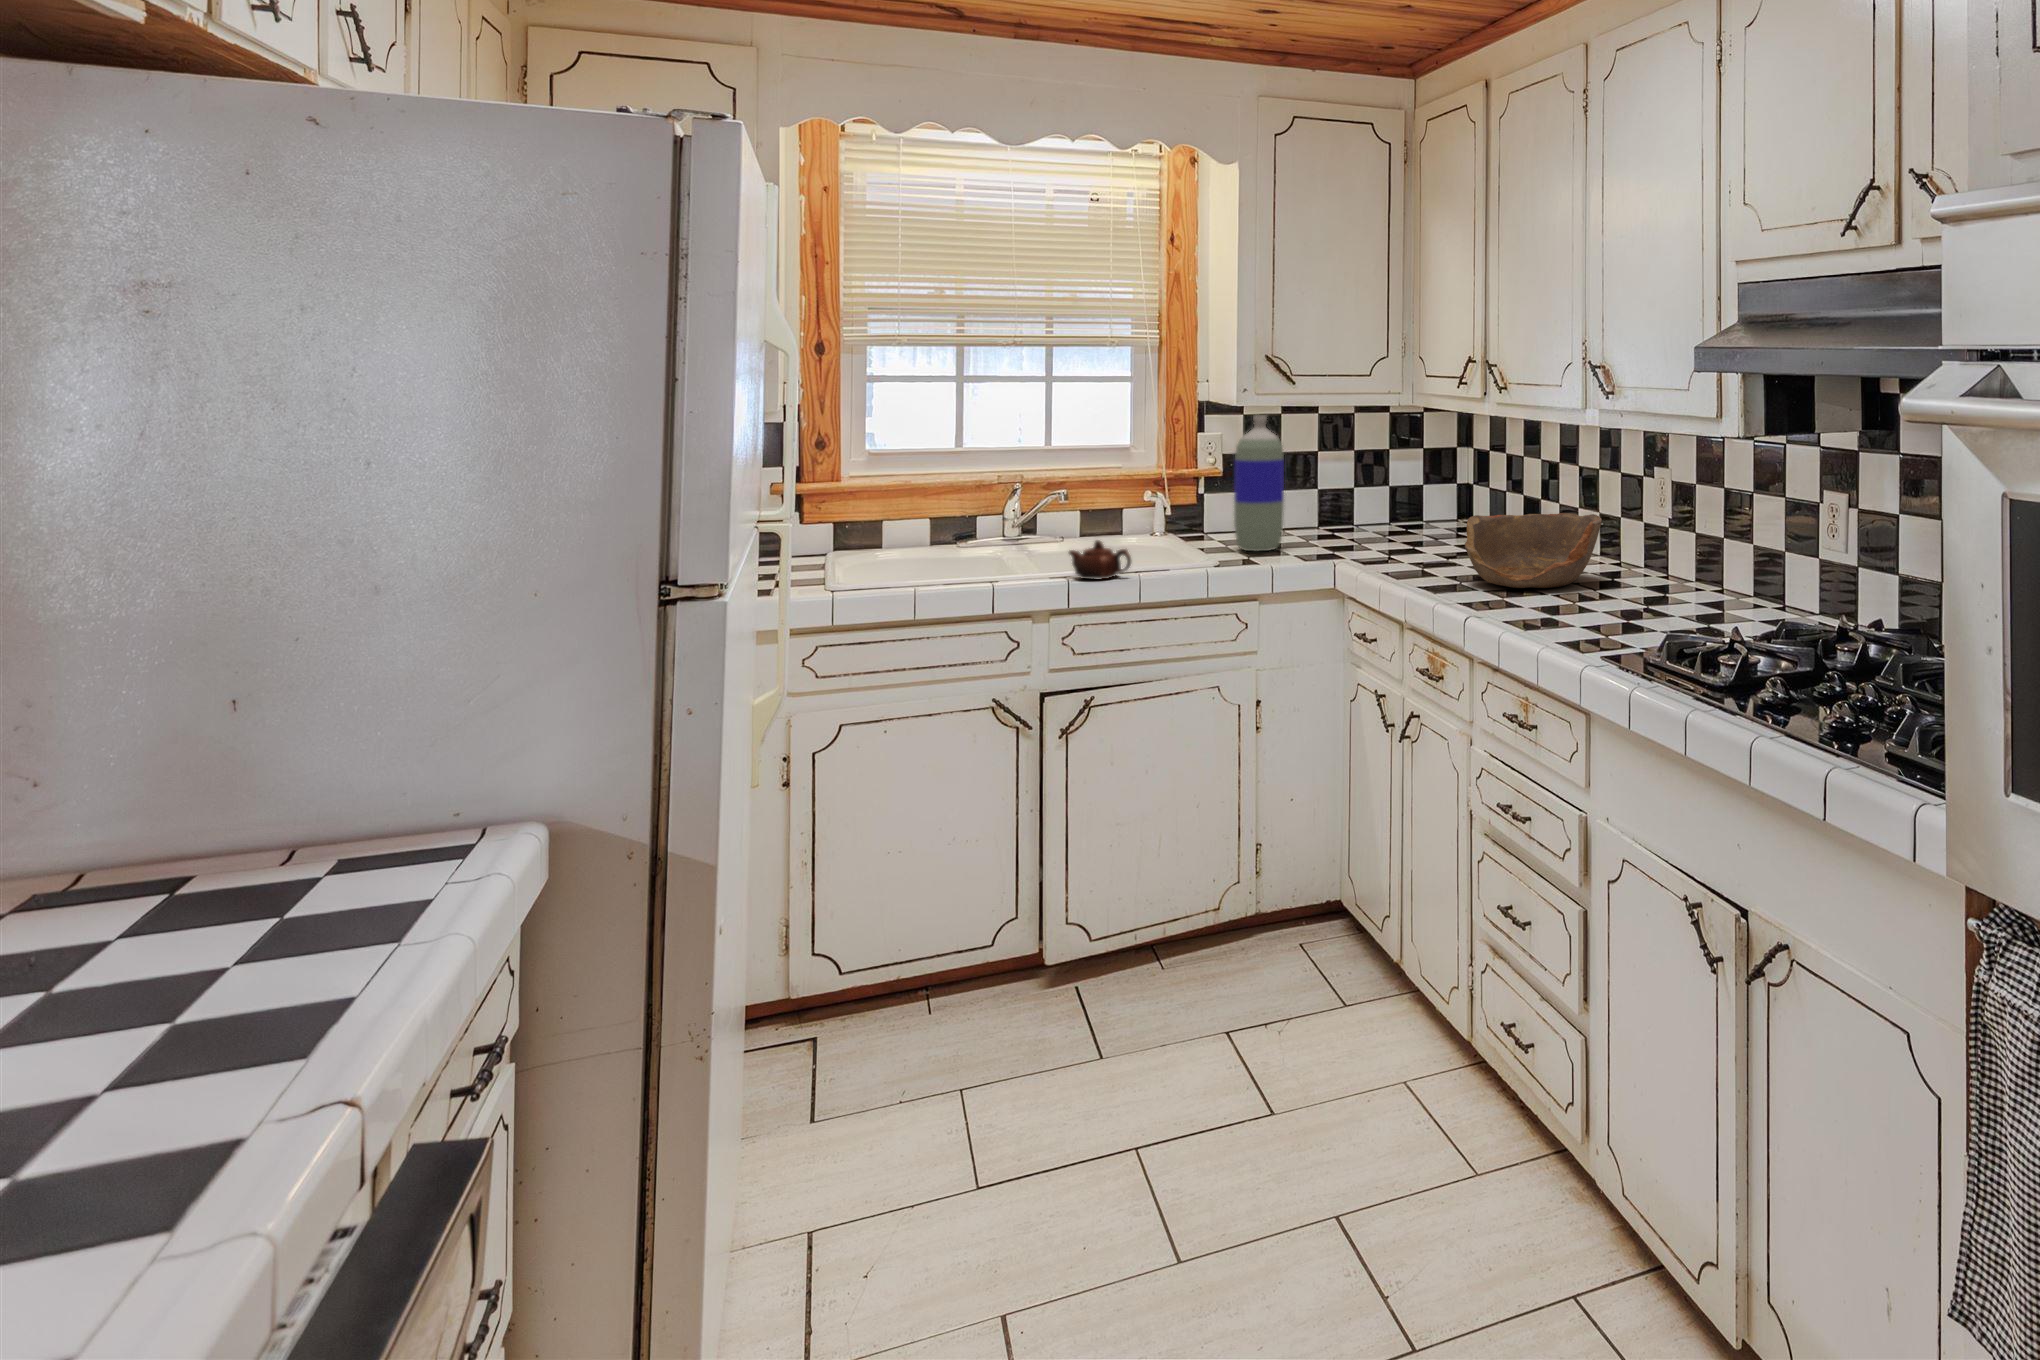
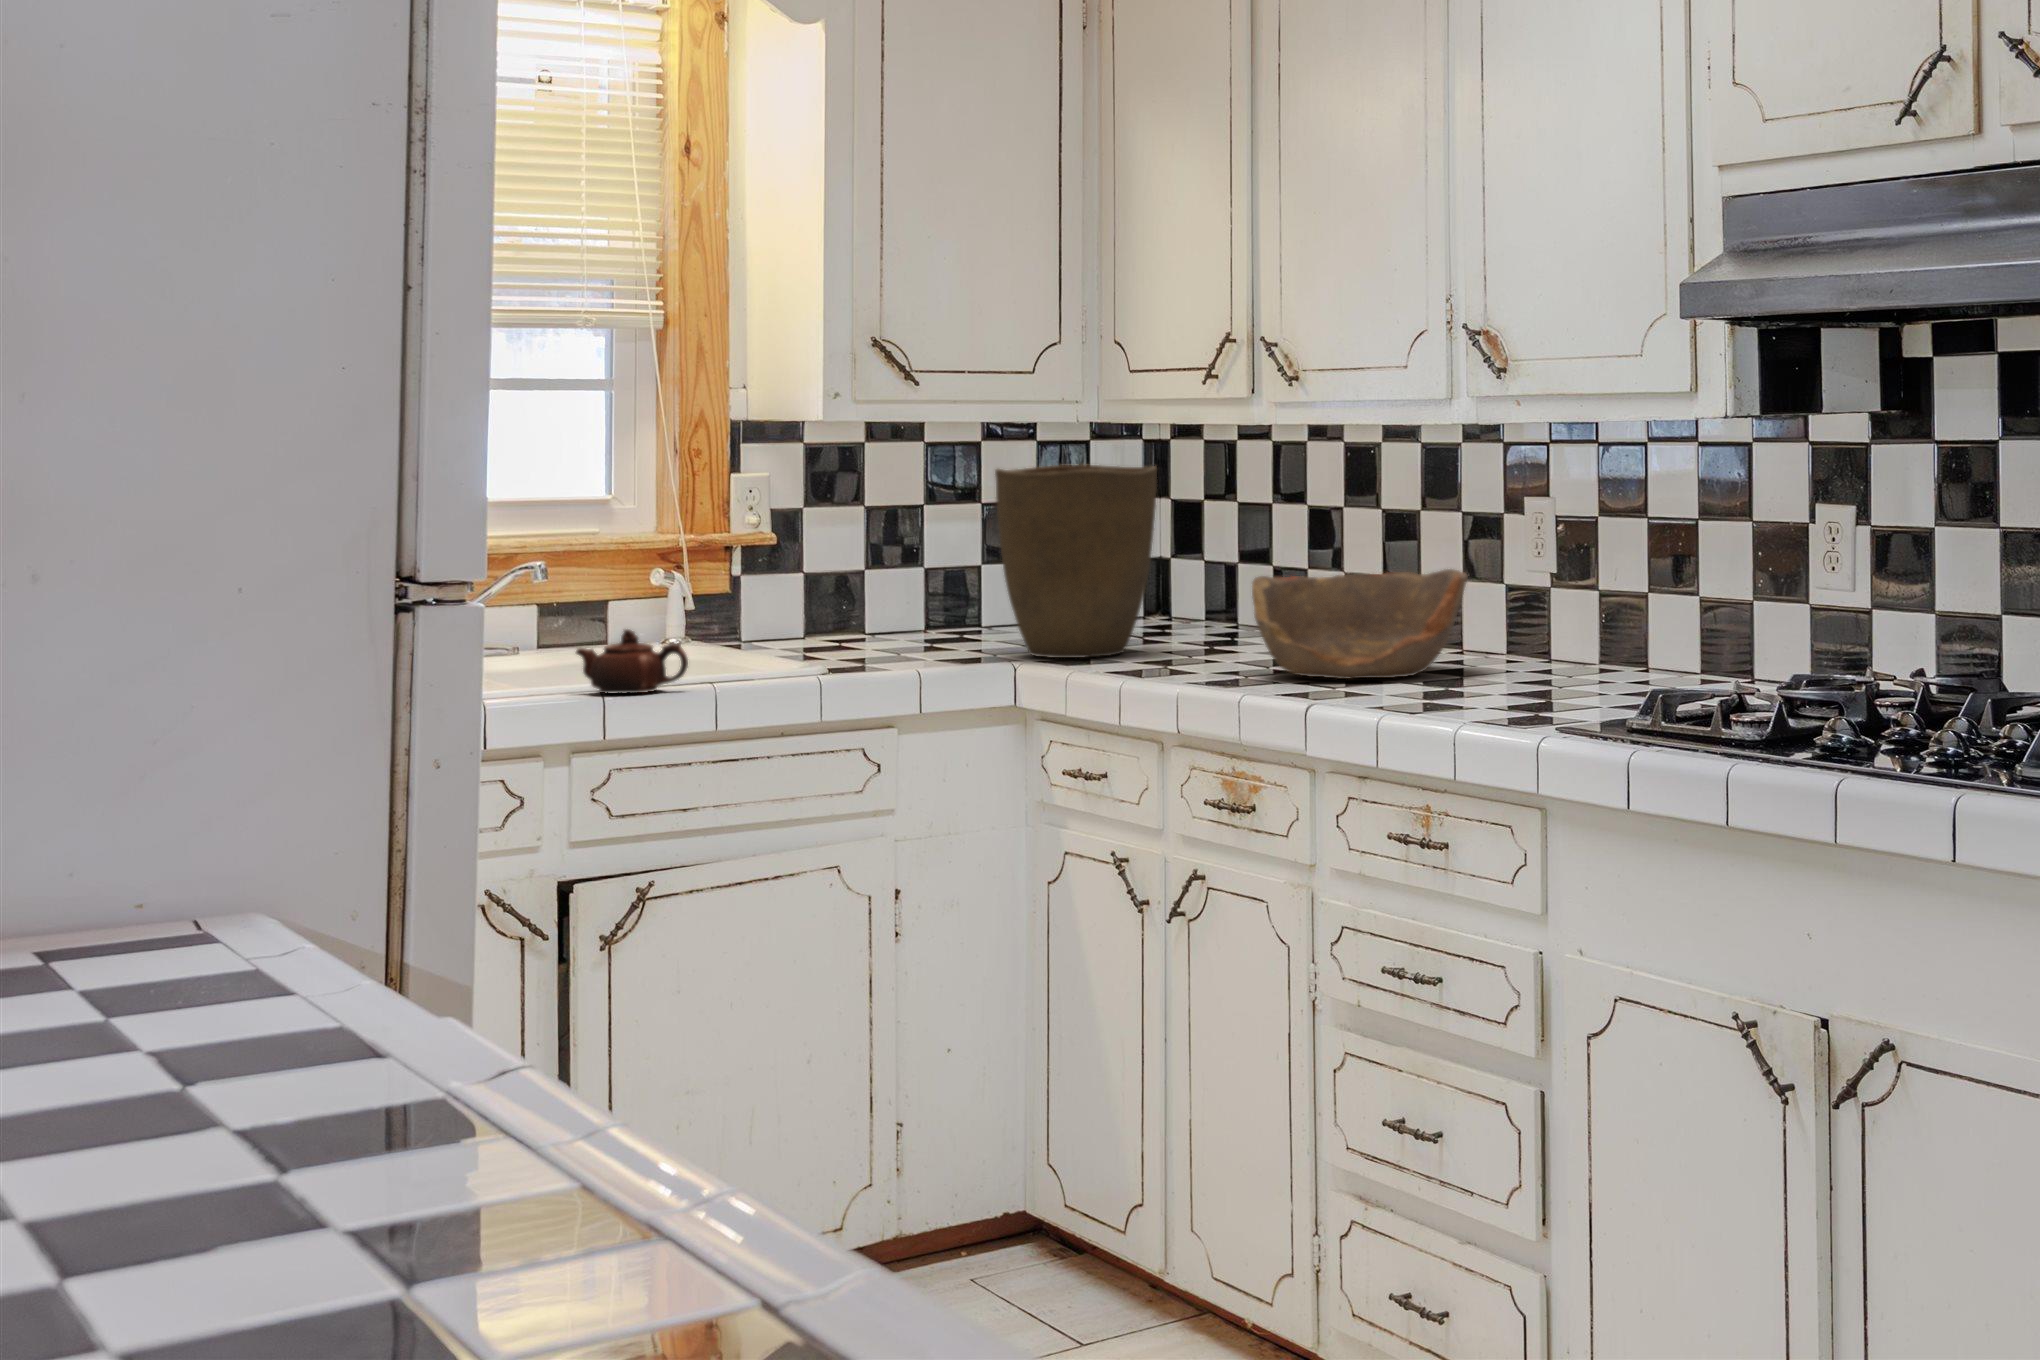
bottle: present [1234,415,1284,551] -> none [810,436,894,661]
vase: none [1338,432,1437,555] -> present [995,464,1157,658]

